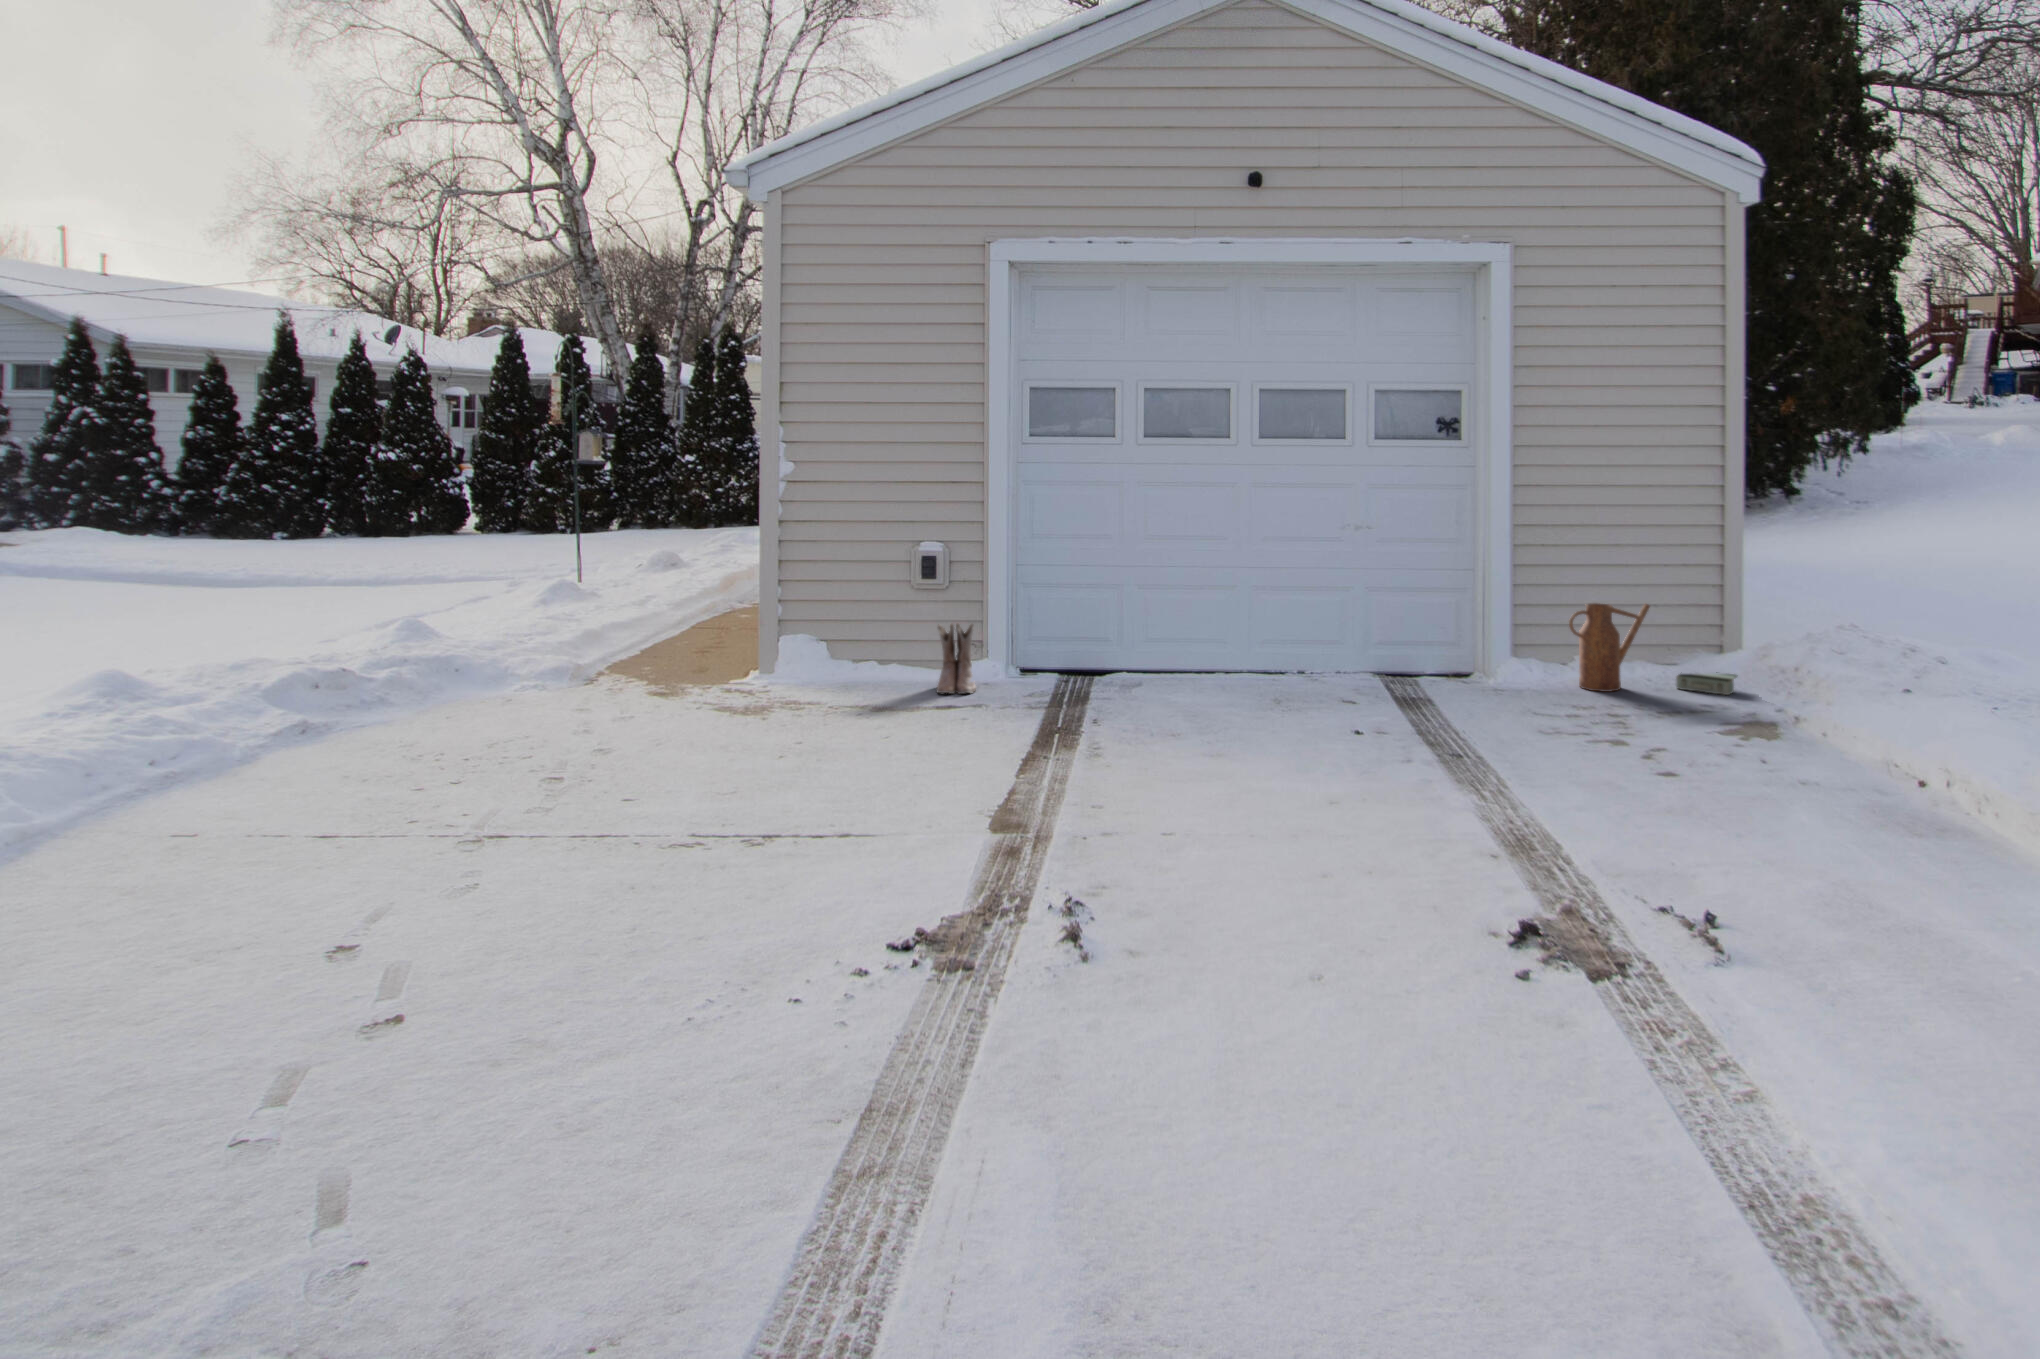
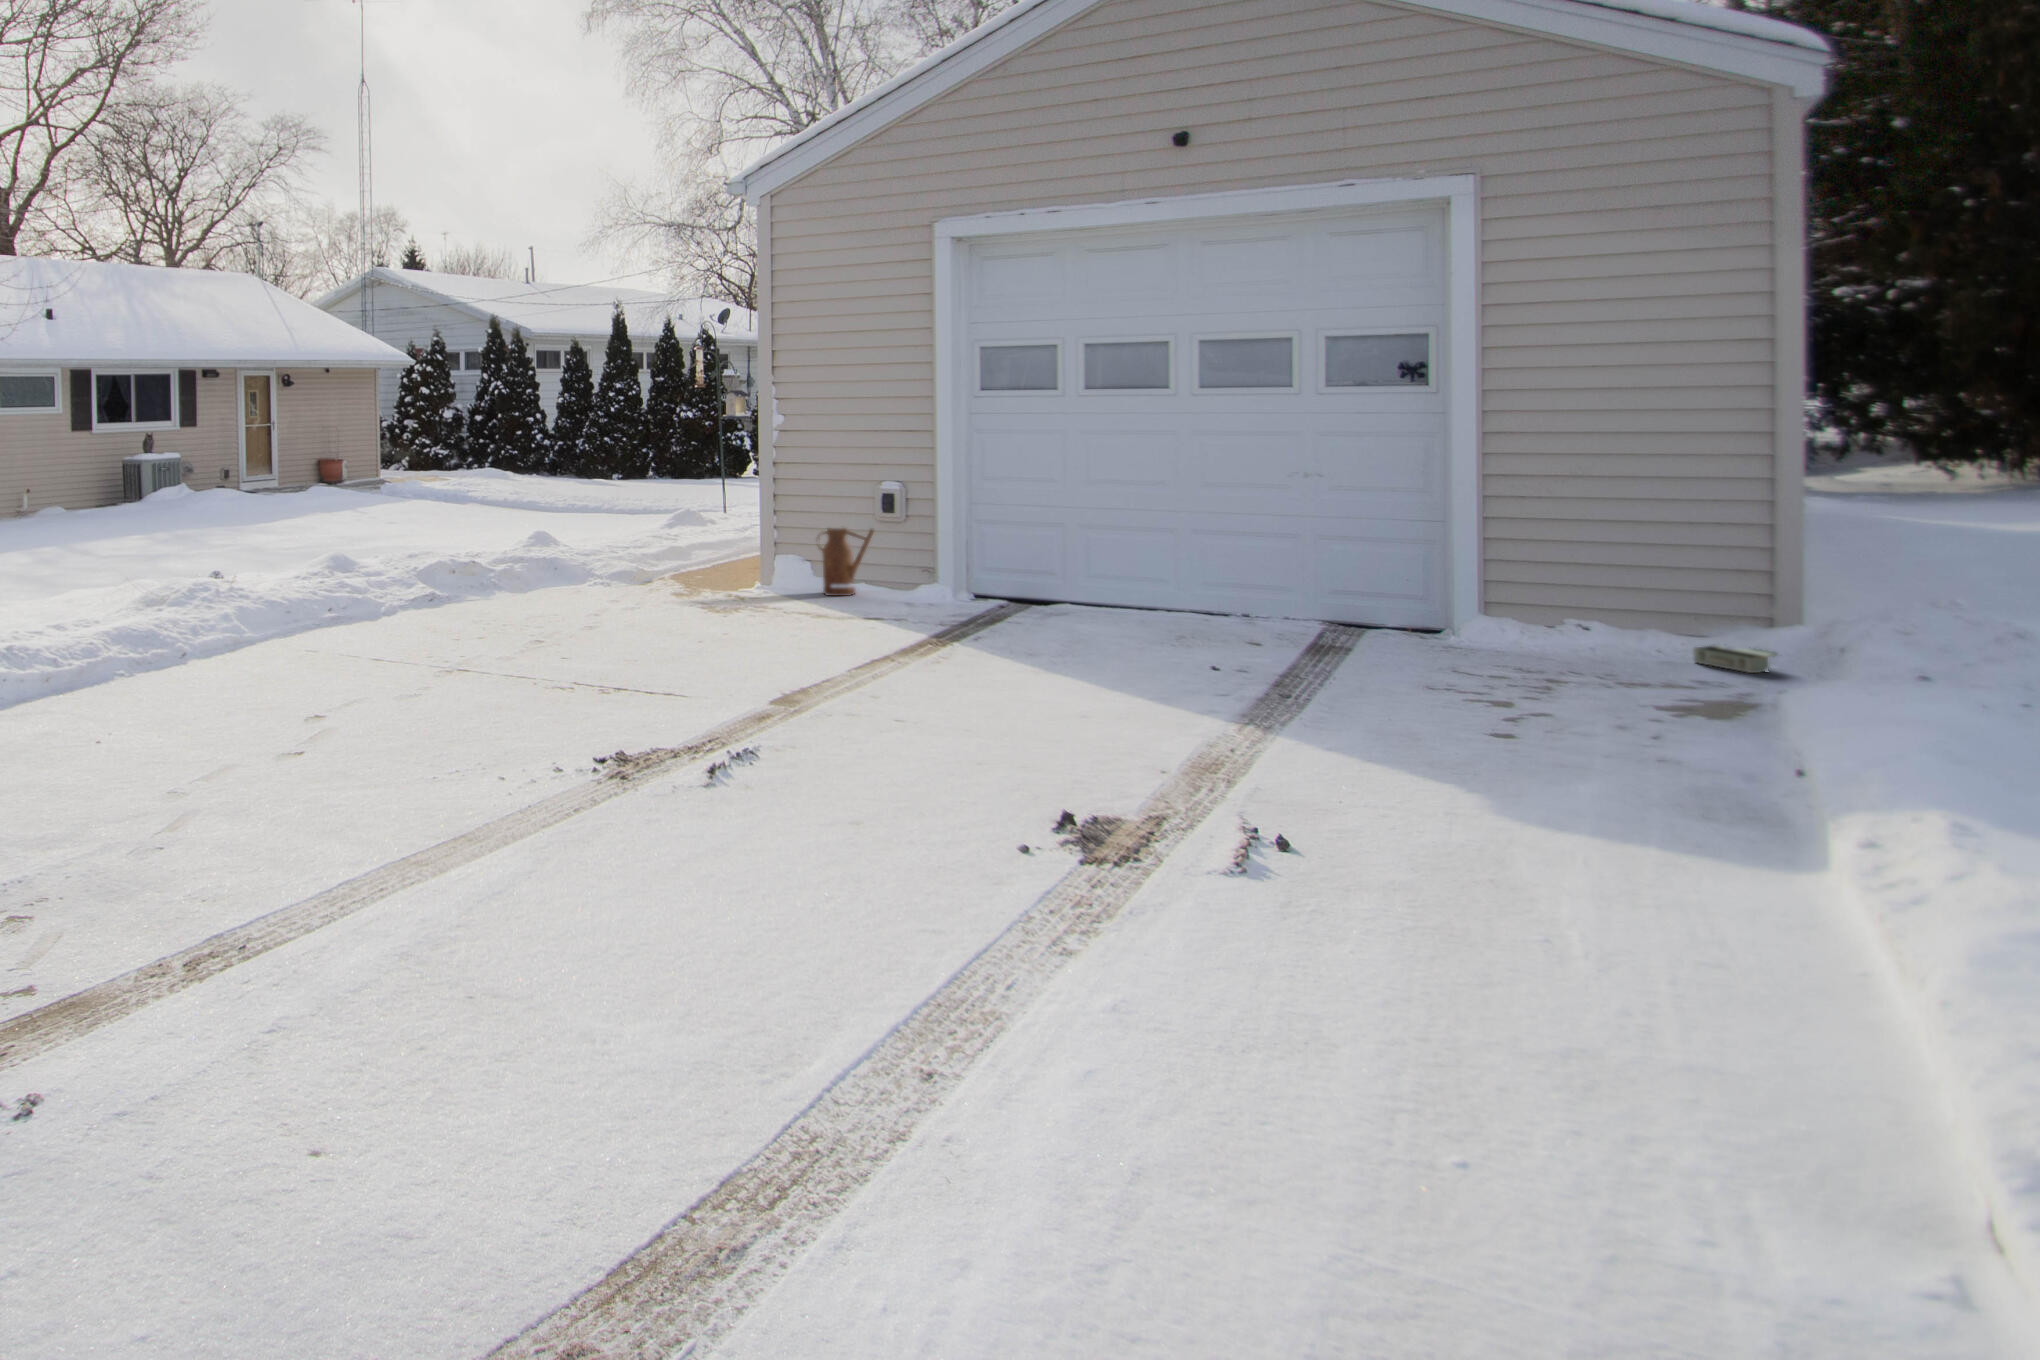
watering can: present [1569,603,1650,692] -> present [819,528,874,596]
boots: present [937,623,976,694] -> none [899,547,938,606]

